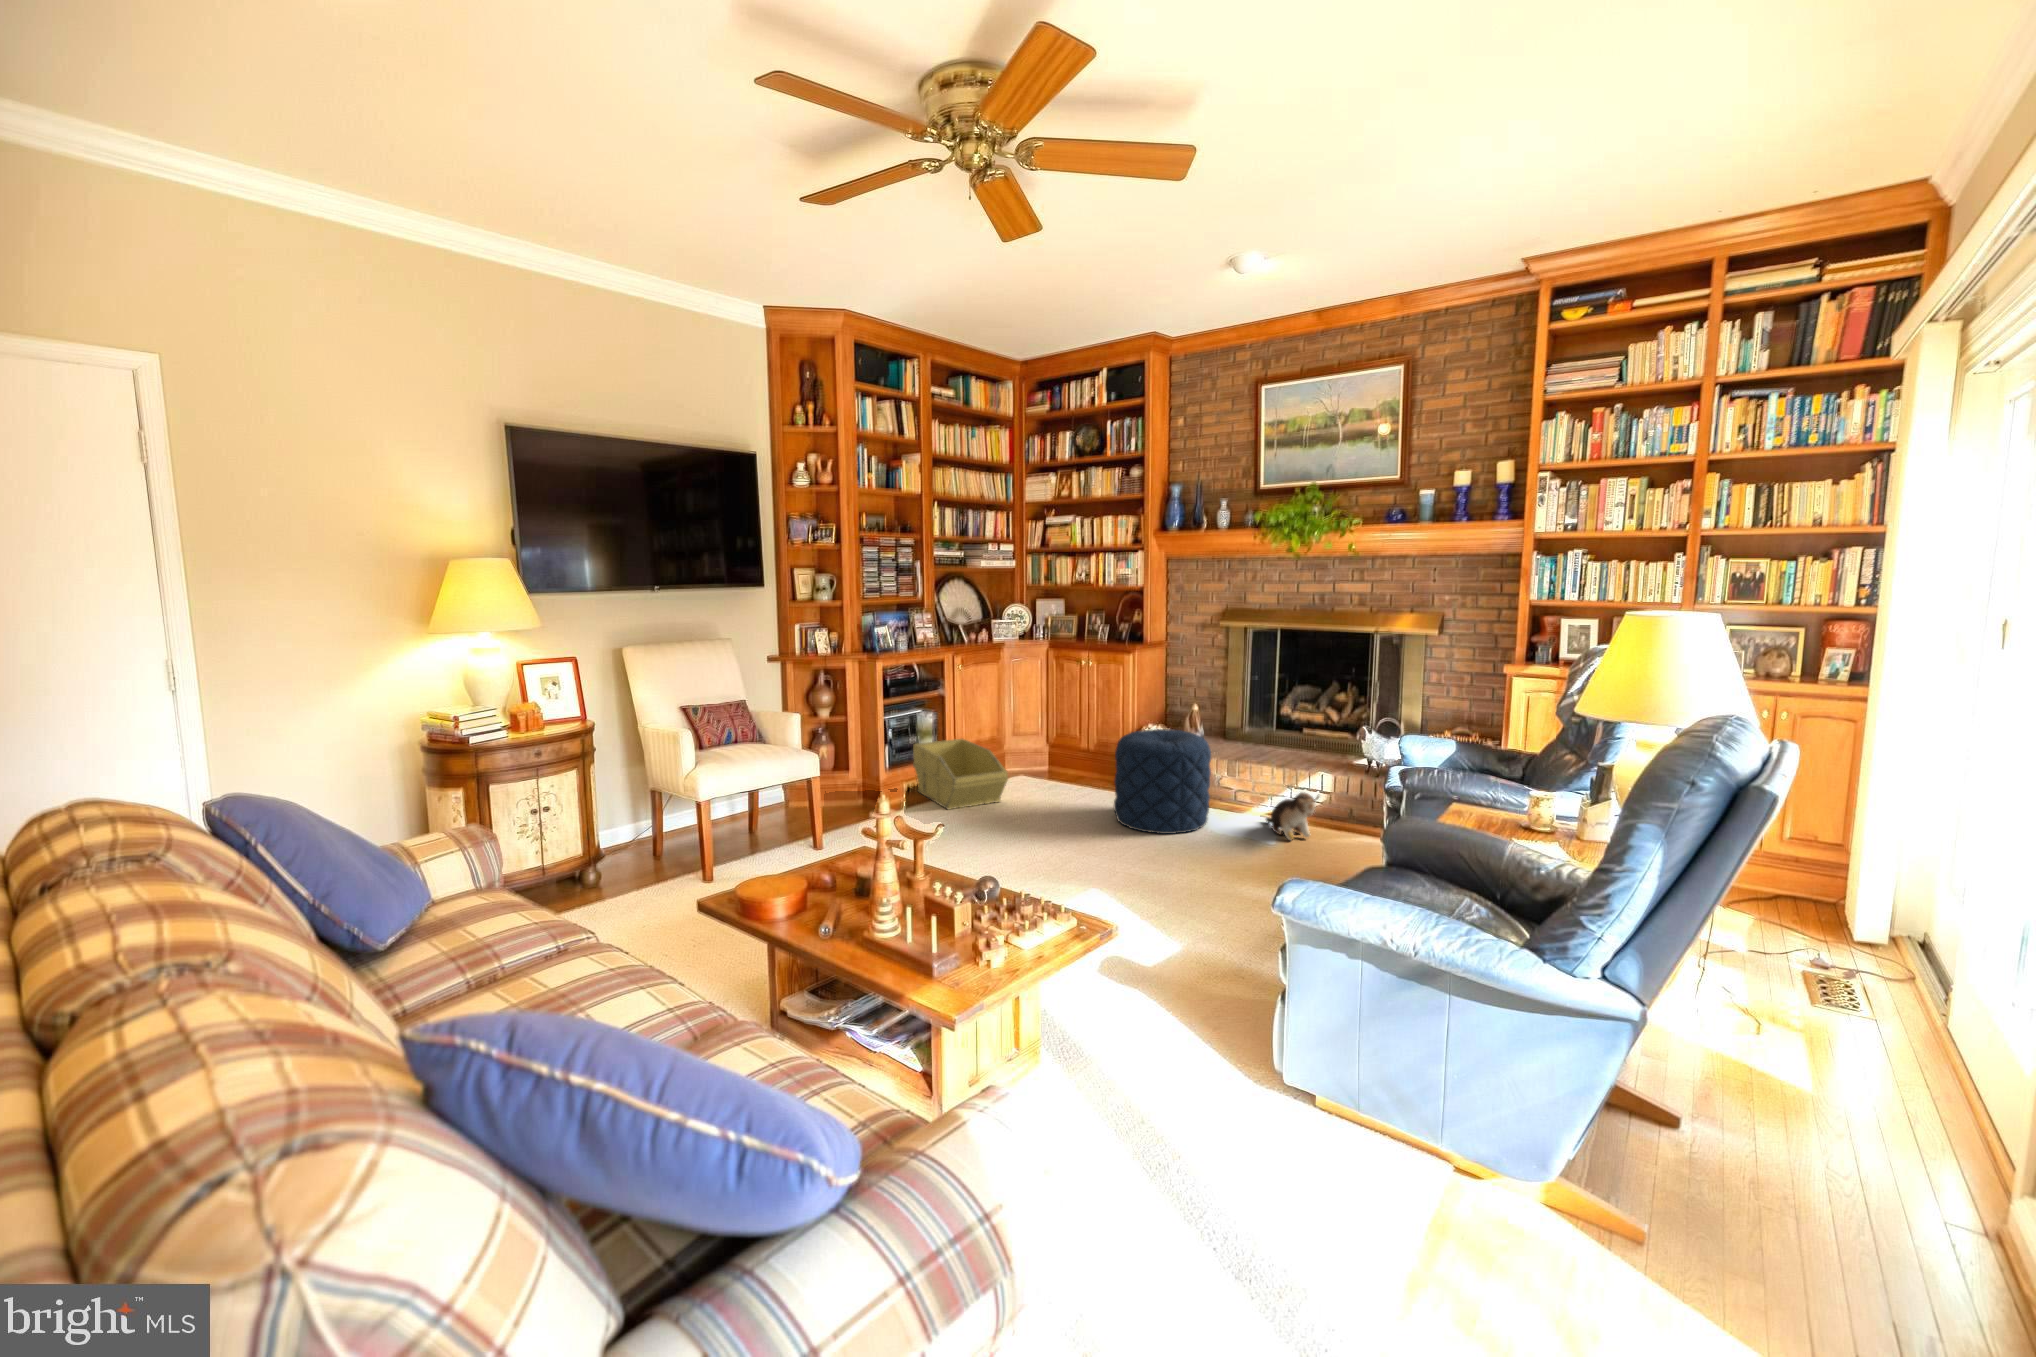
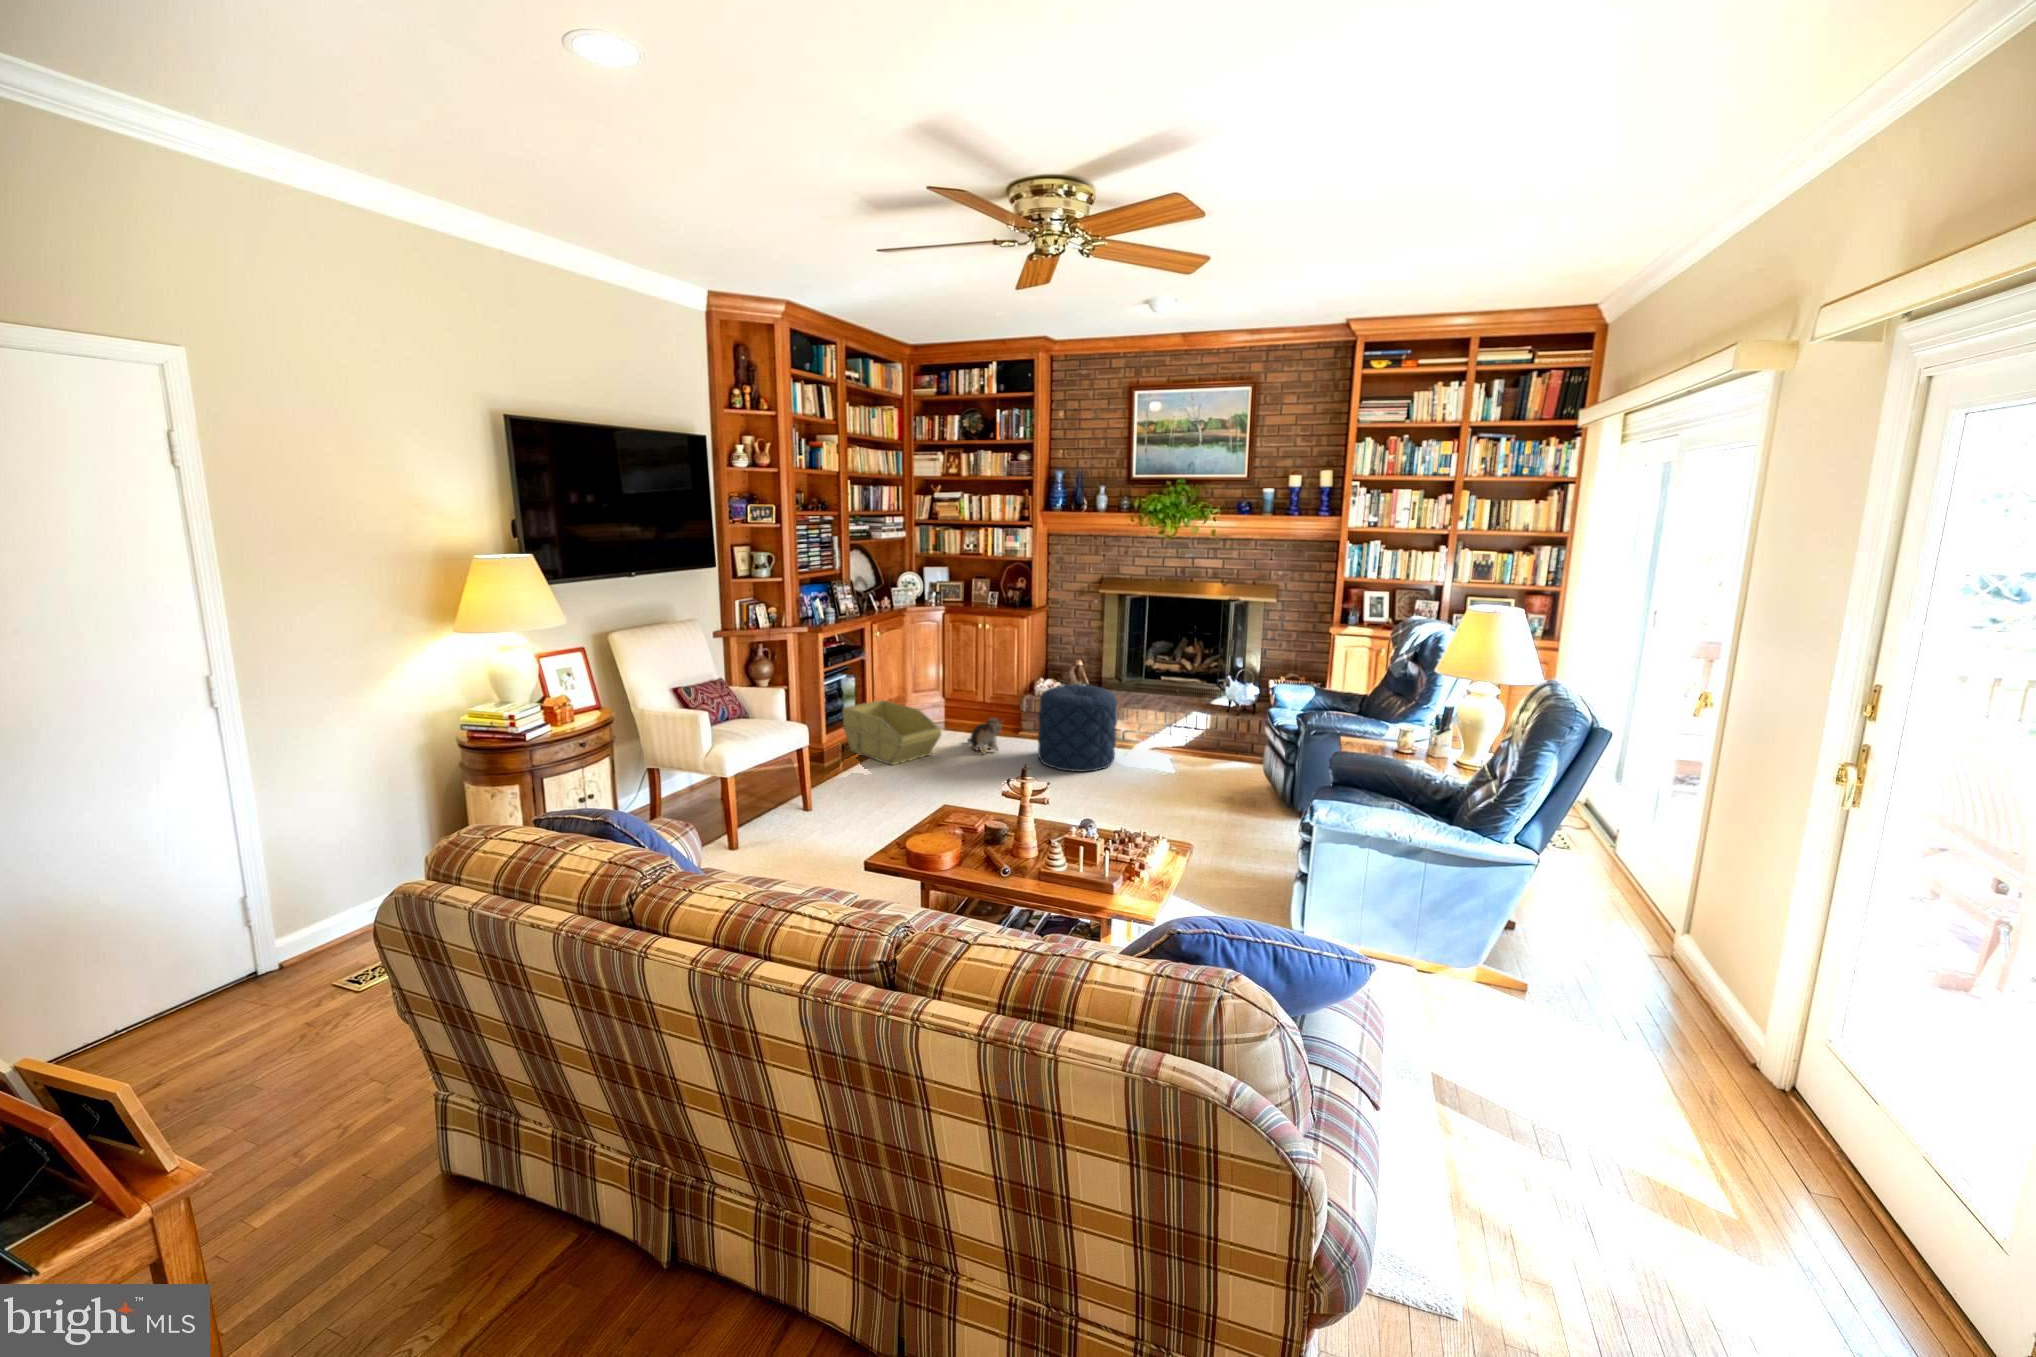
plush toy: present [1266,792,1319,840] -> present [968,718,1001,754]

